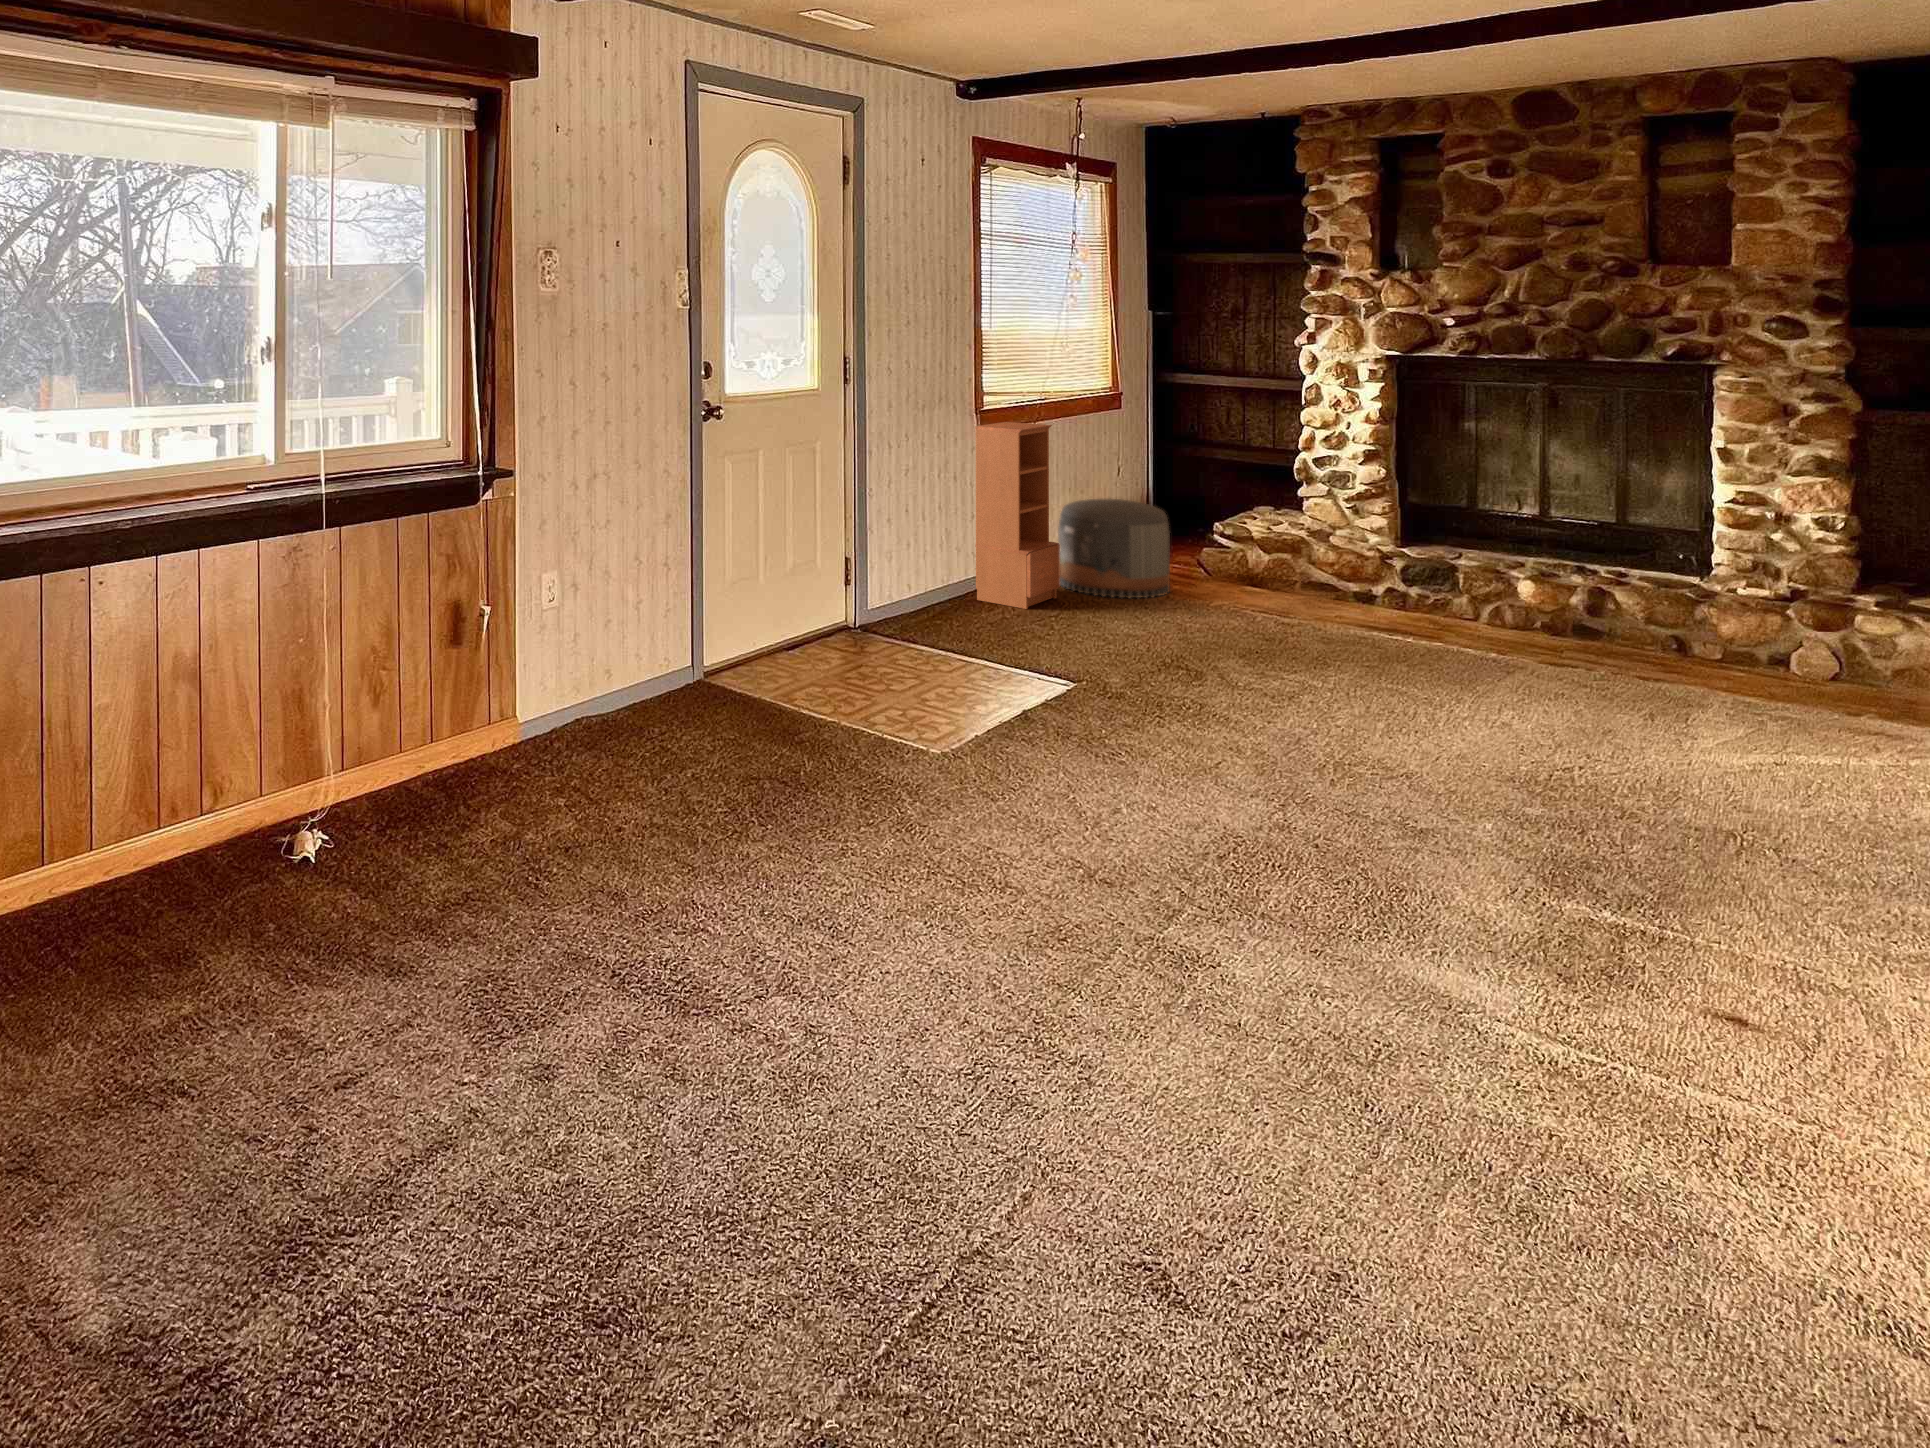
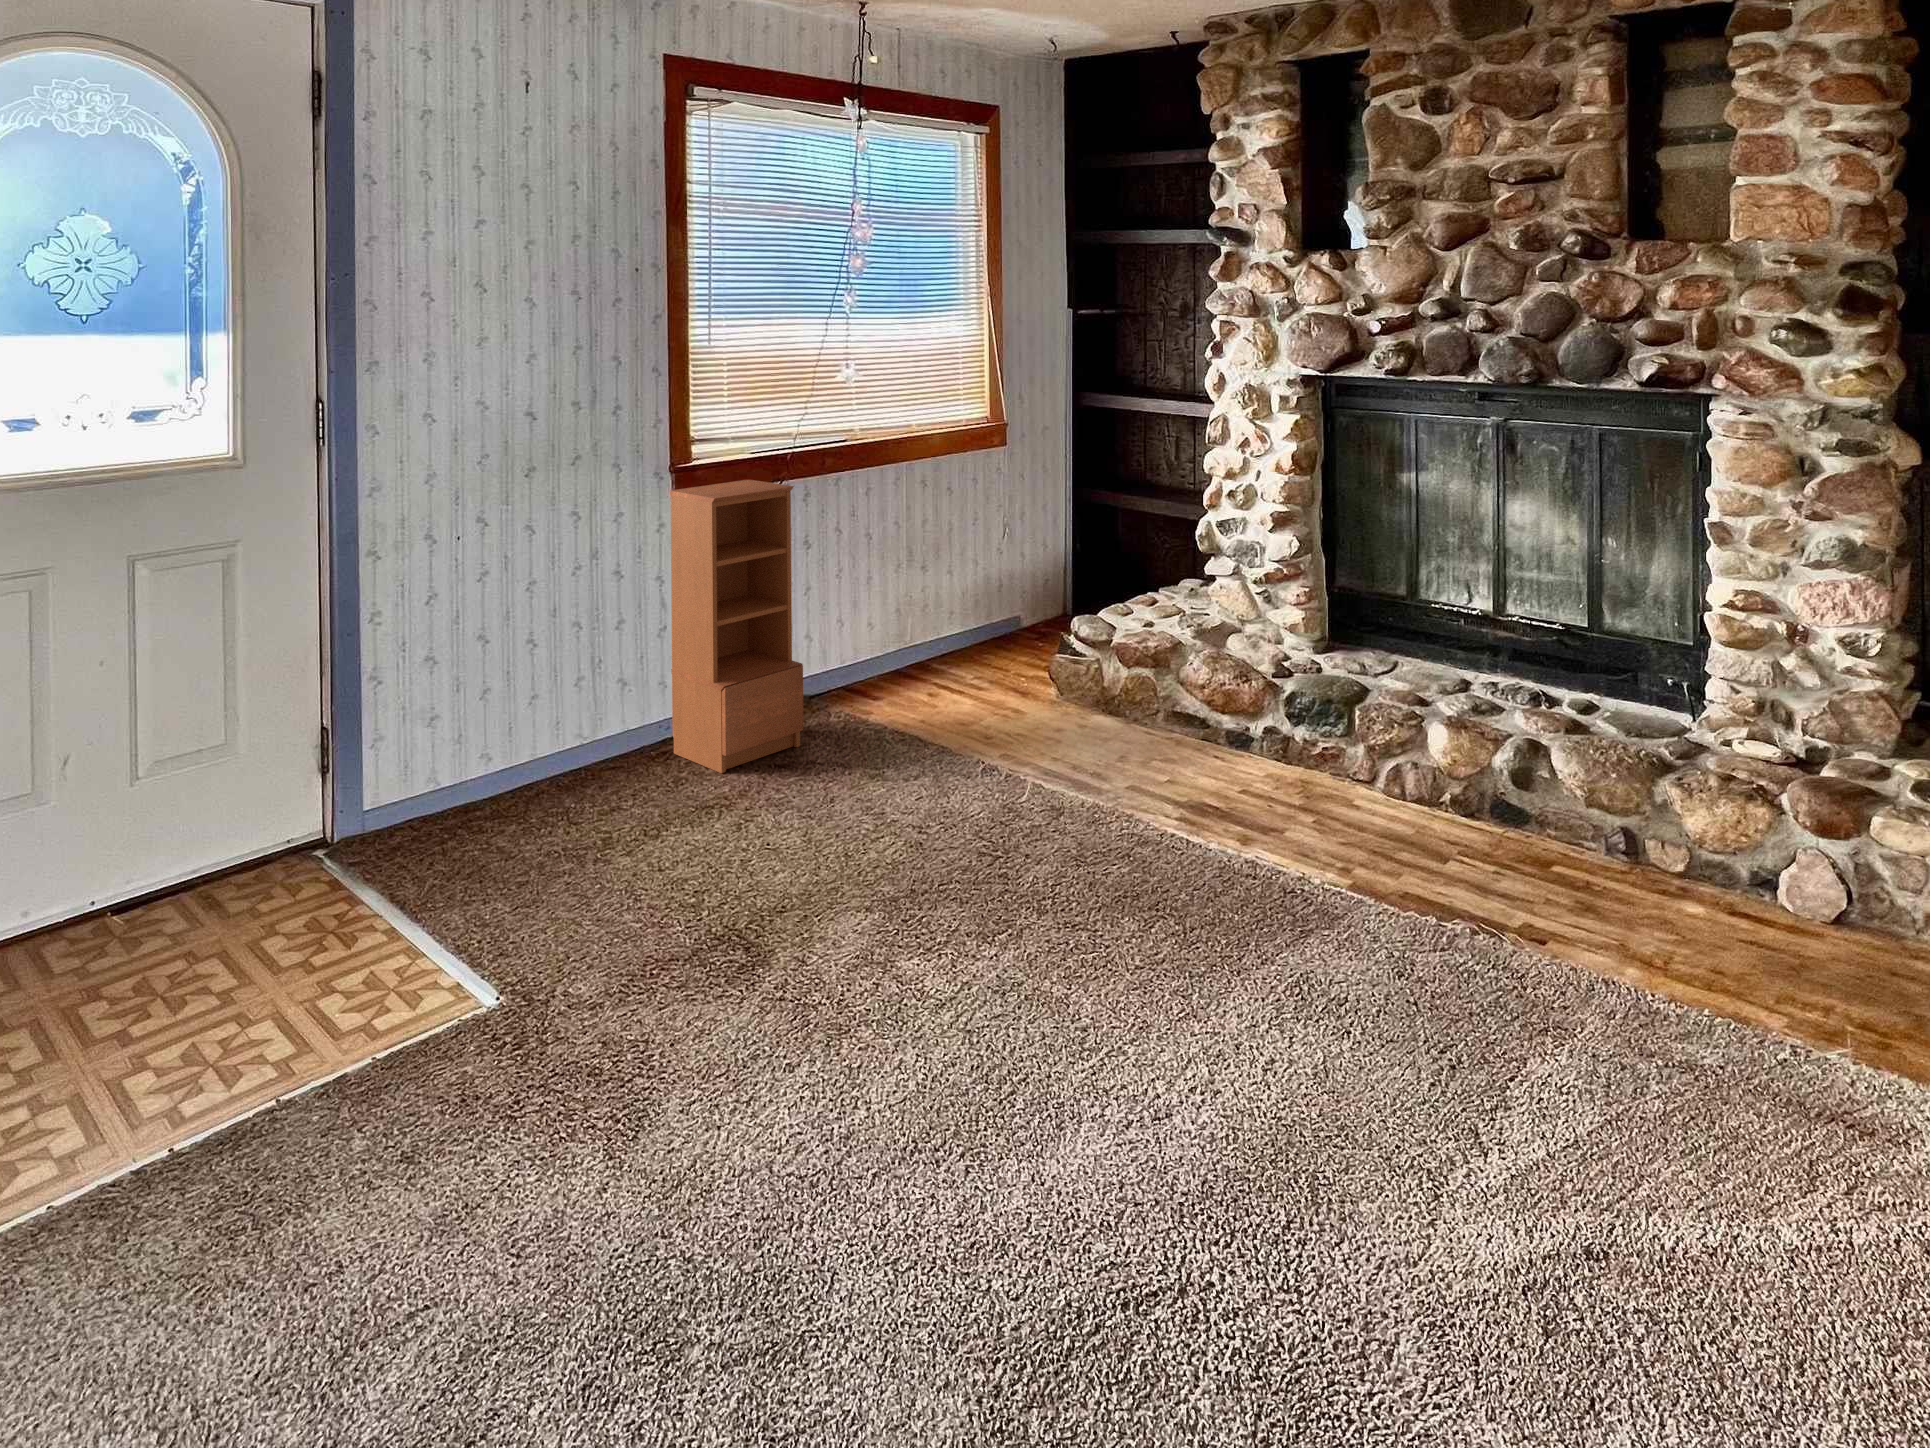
pouf: present [1058,499,1170,598] -> none [838,586,993,744]

